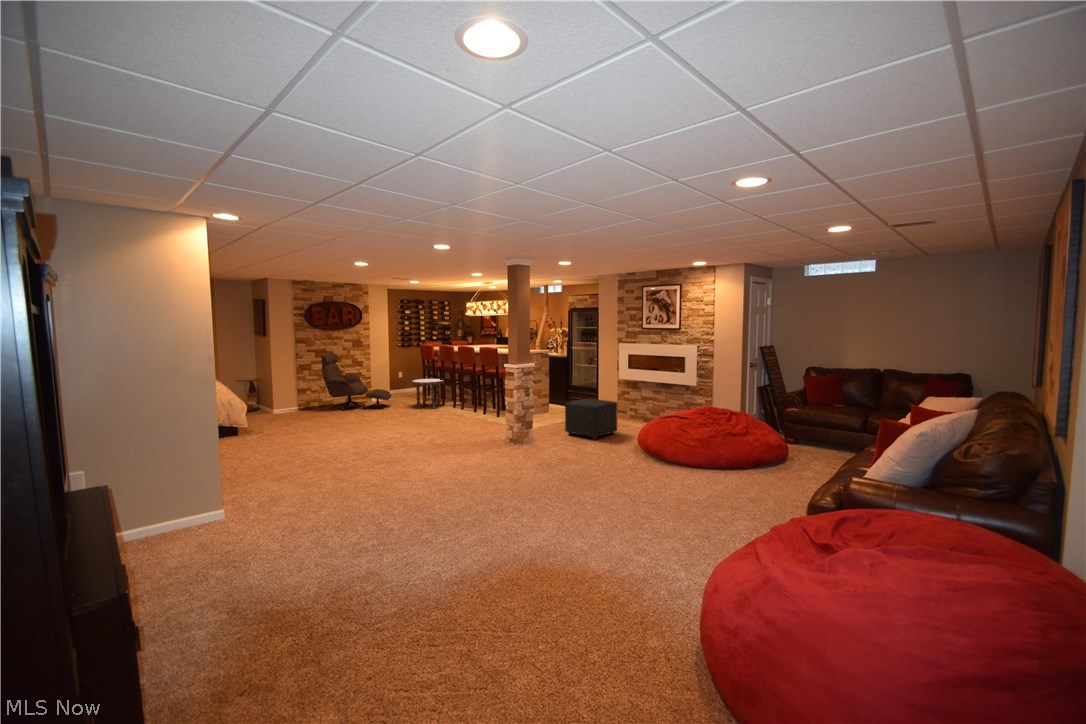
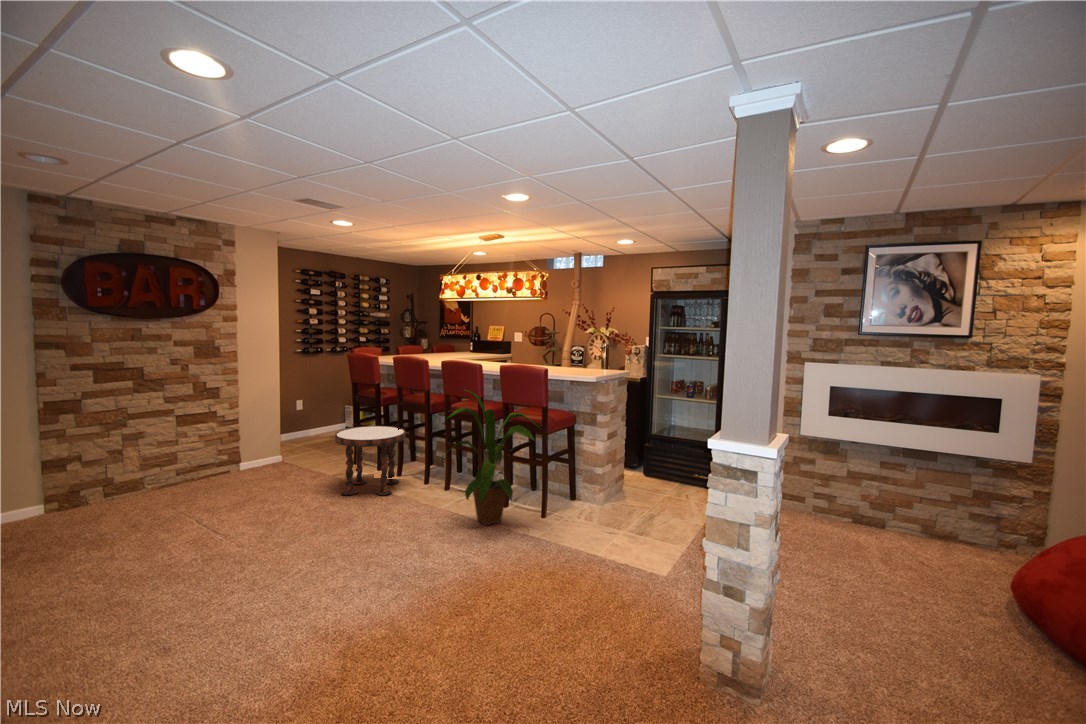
lounge chair: present [321,353,391,411] -> none [104,371,285,513]
house plant: none [451,358,495,416] -> present [446,390,539,525]
ottoman: present [565,399,618,440] -> none [804,503,937,643]

